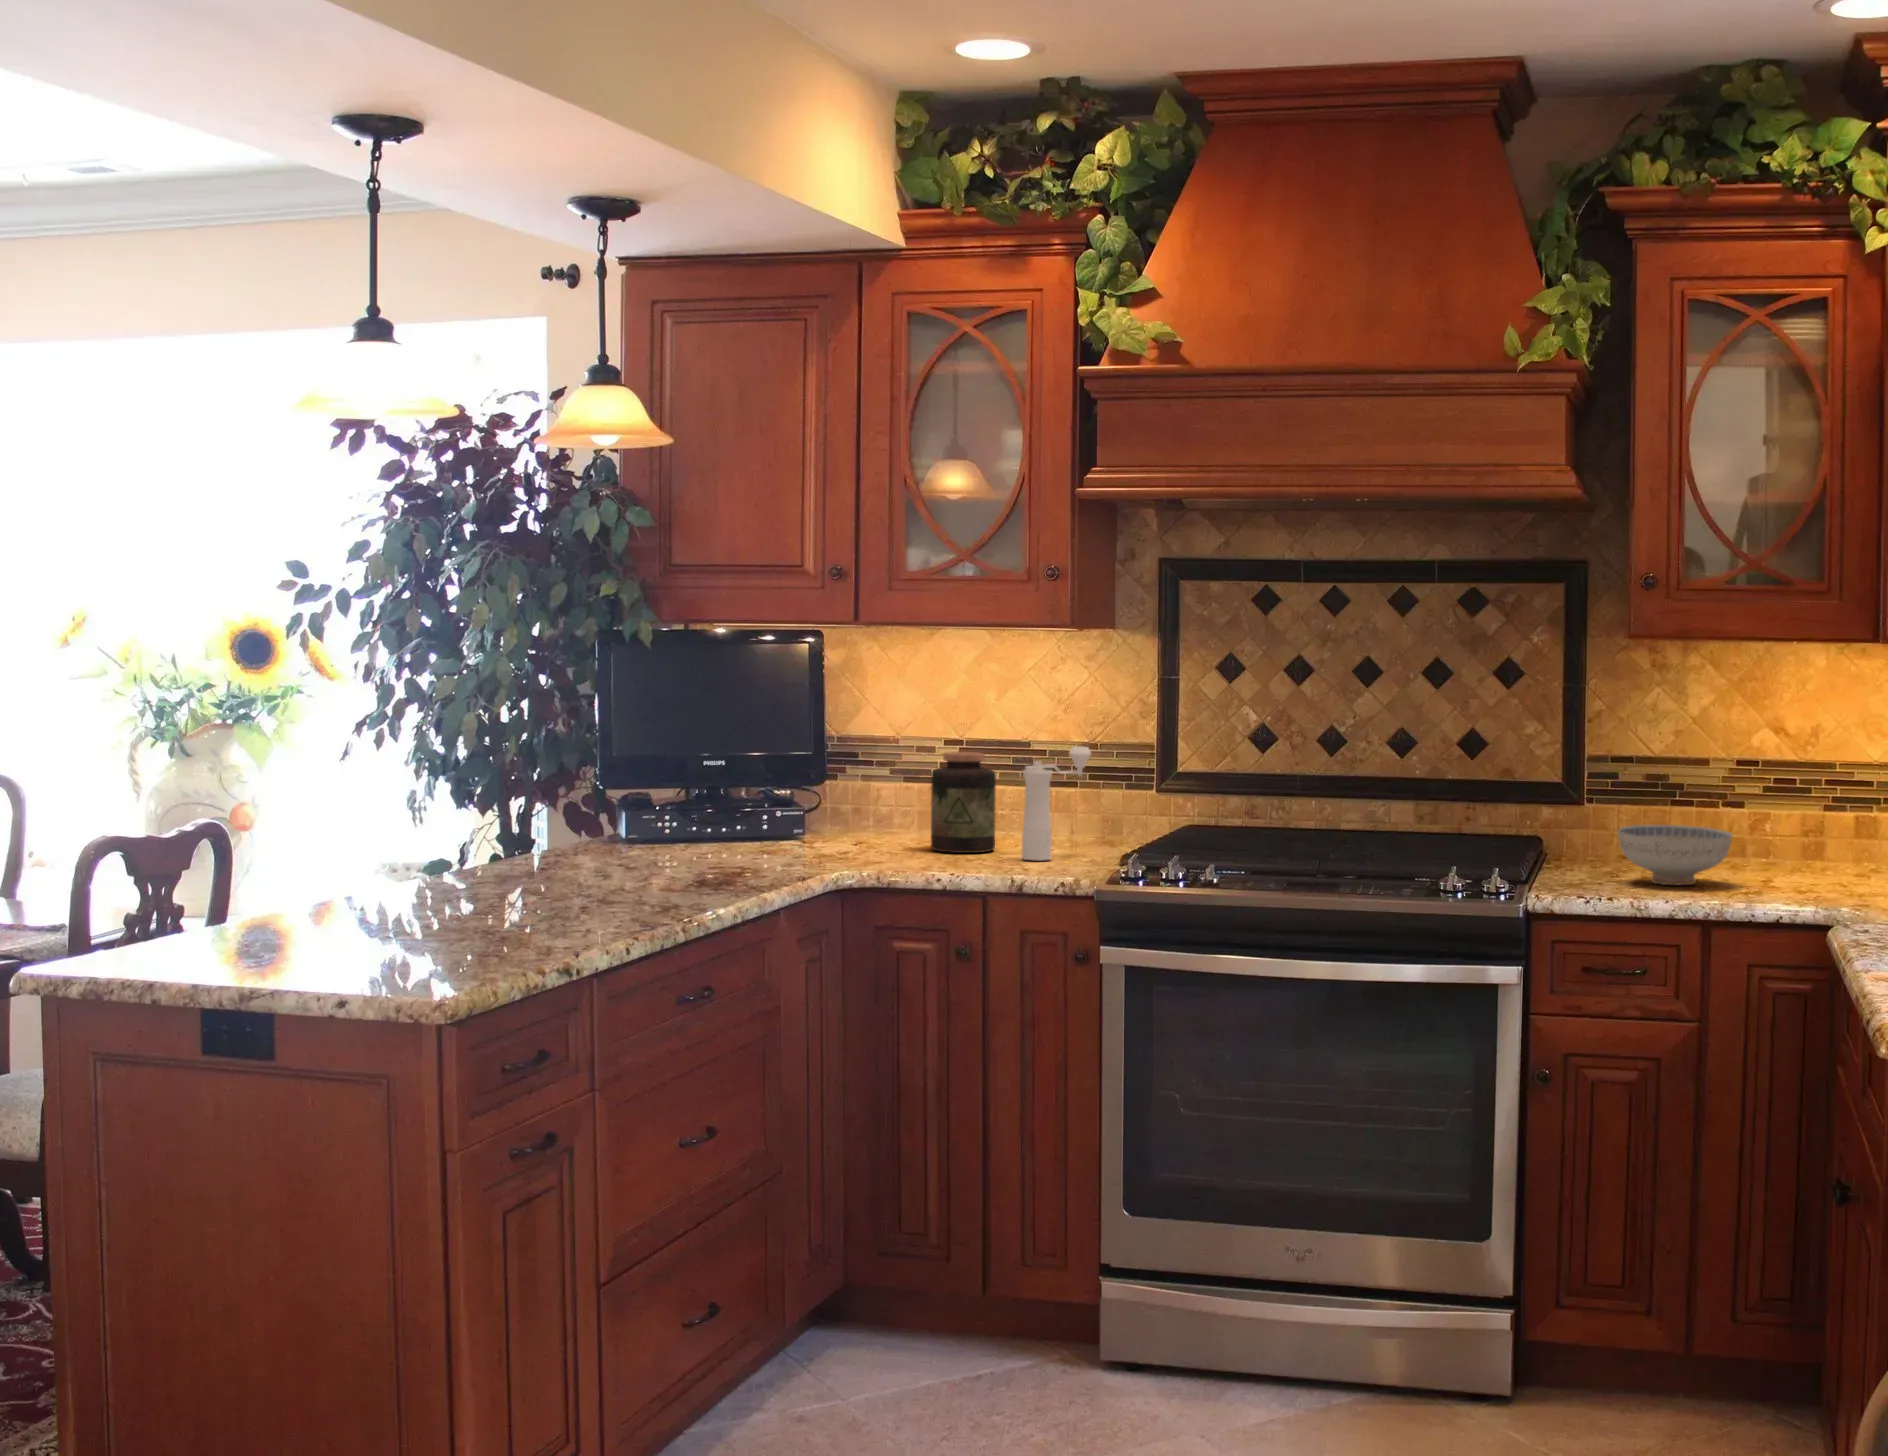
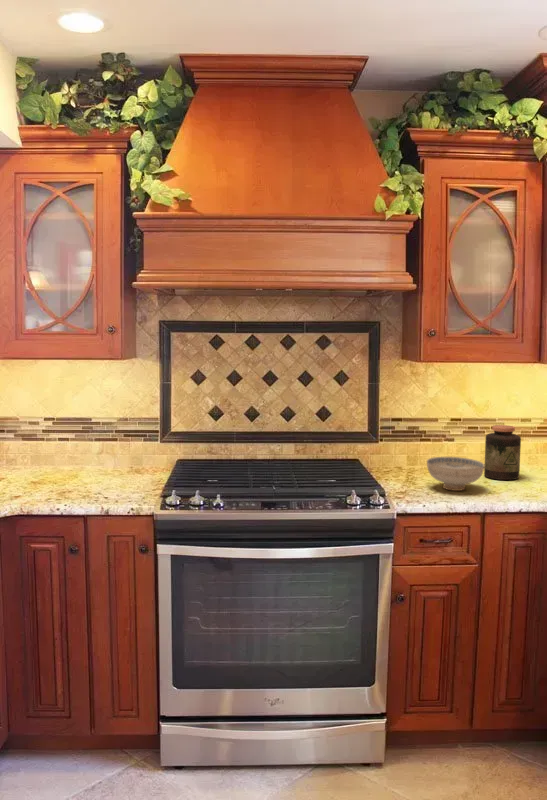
pepper mill: present [1022,747,1091,861] -> none [105,428,141,496]
jar: present [931,752,996,853] -> present [484,425,521,480]

